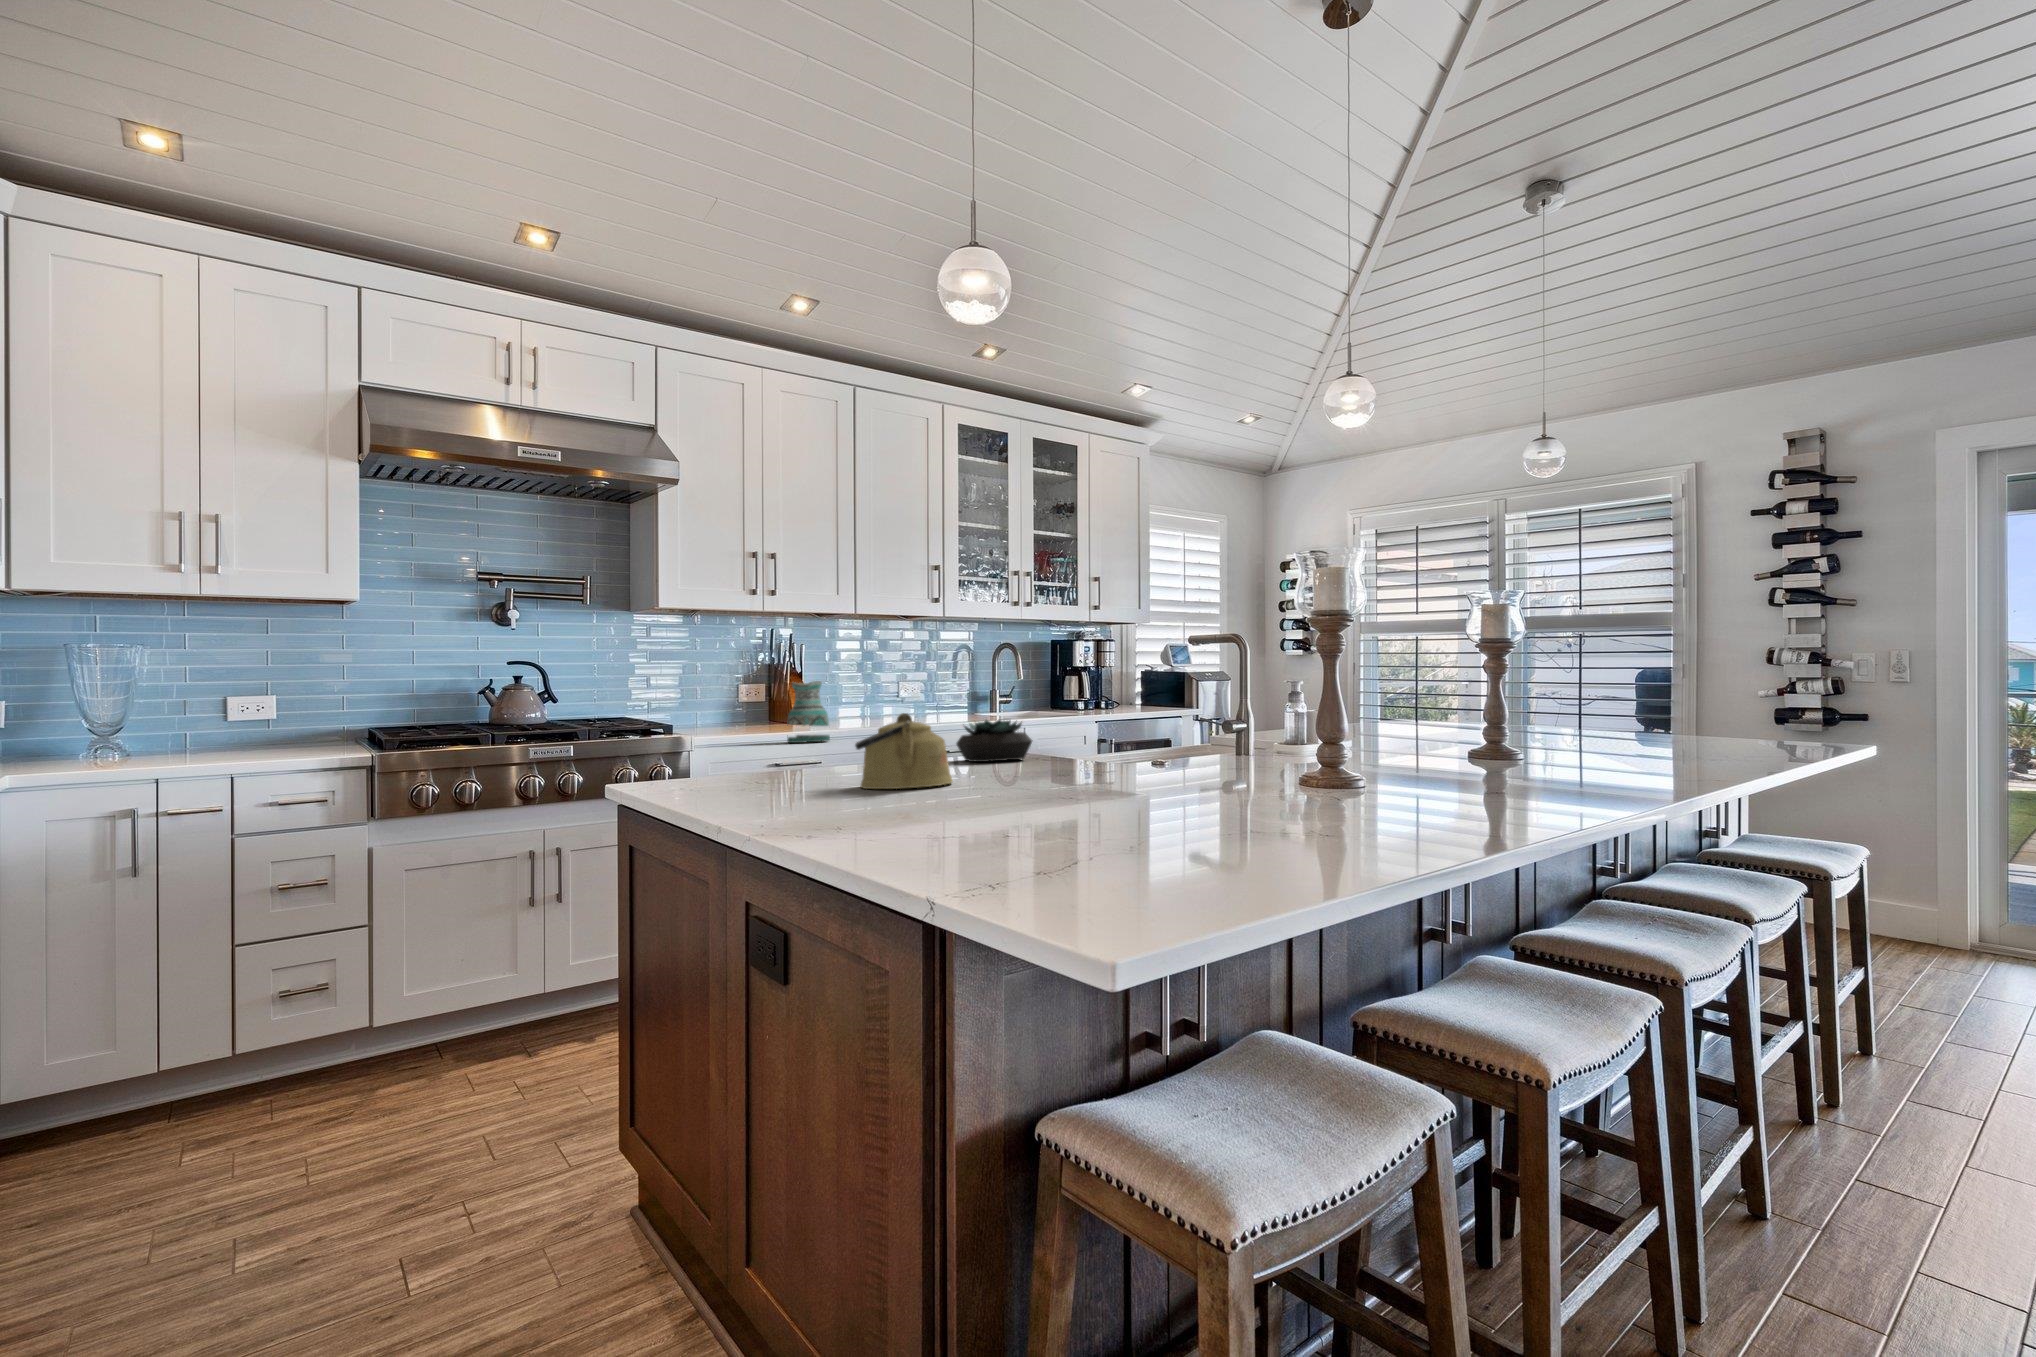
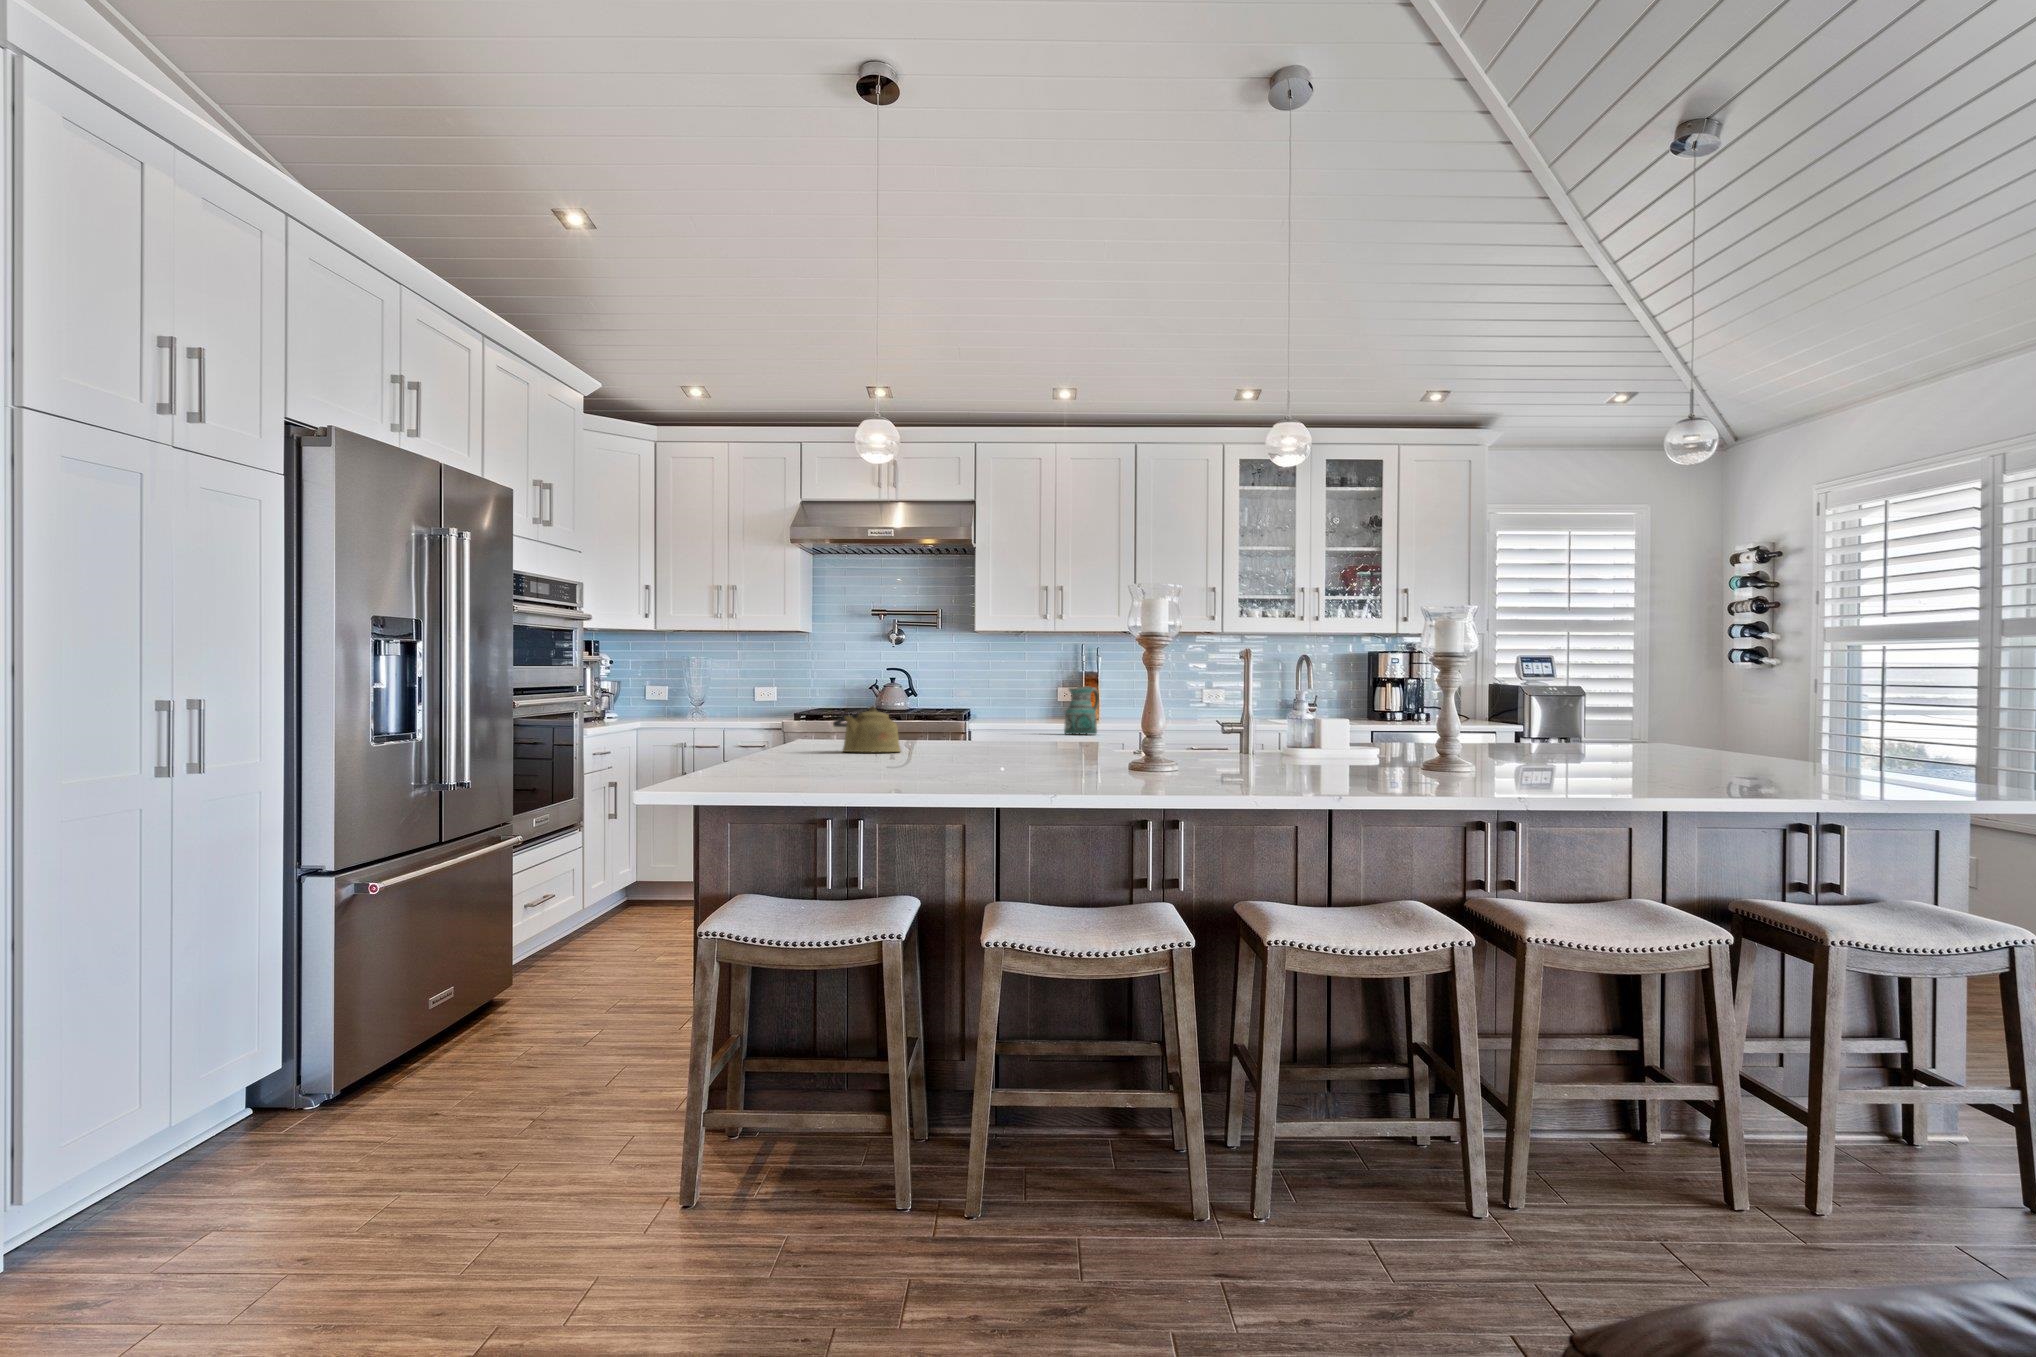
succulent plant: present [956,720,1033,762] -> none [1010,716,1067,748]

